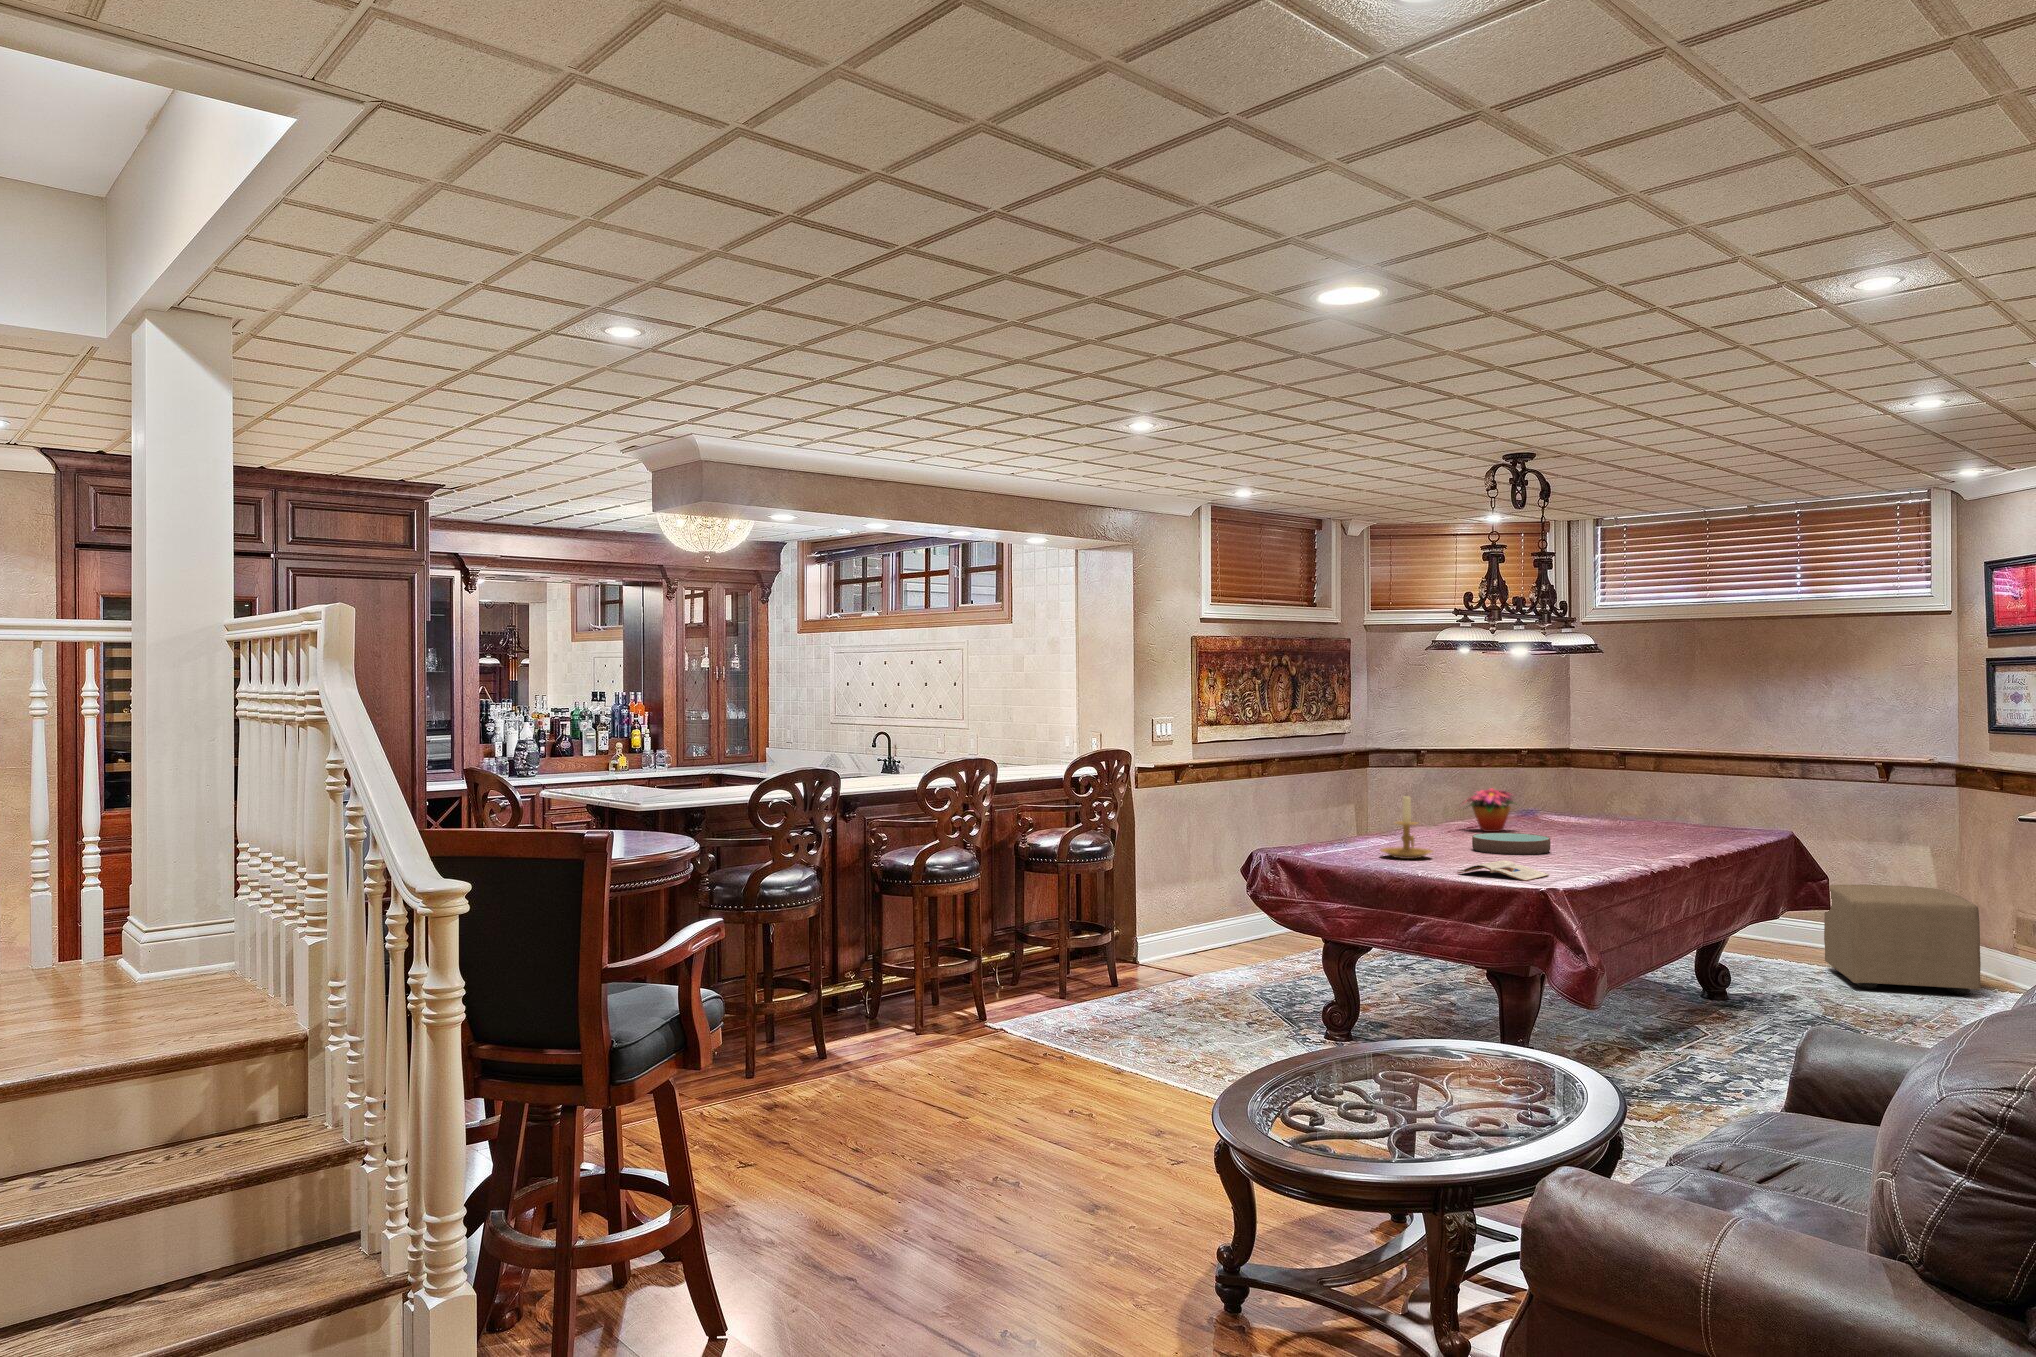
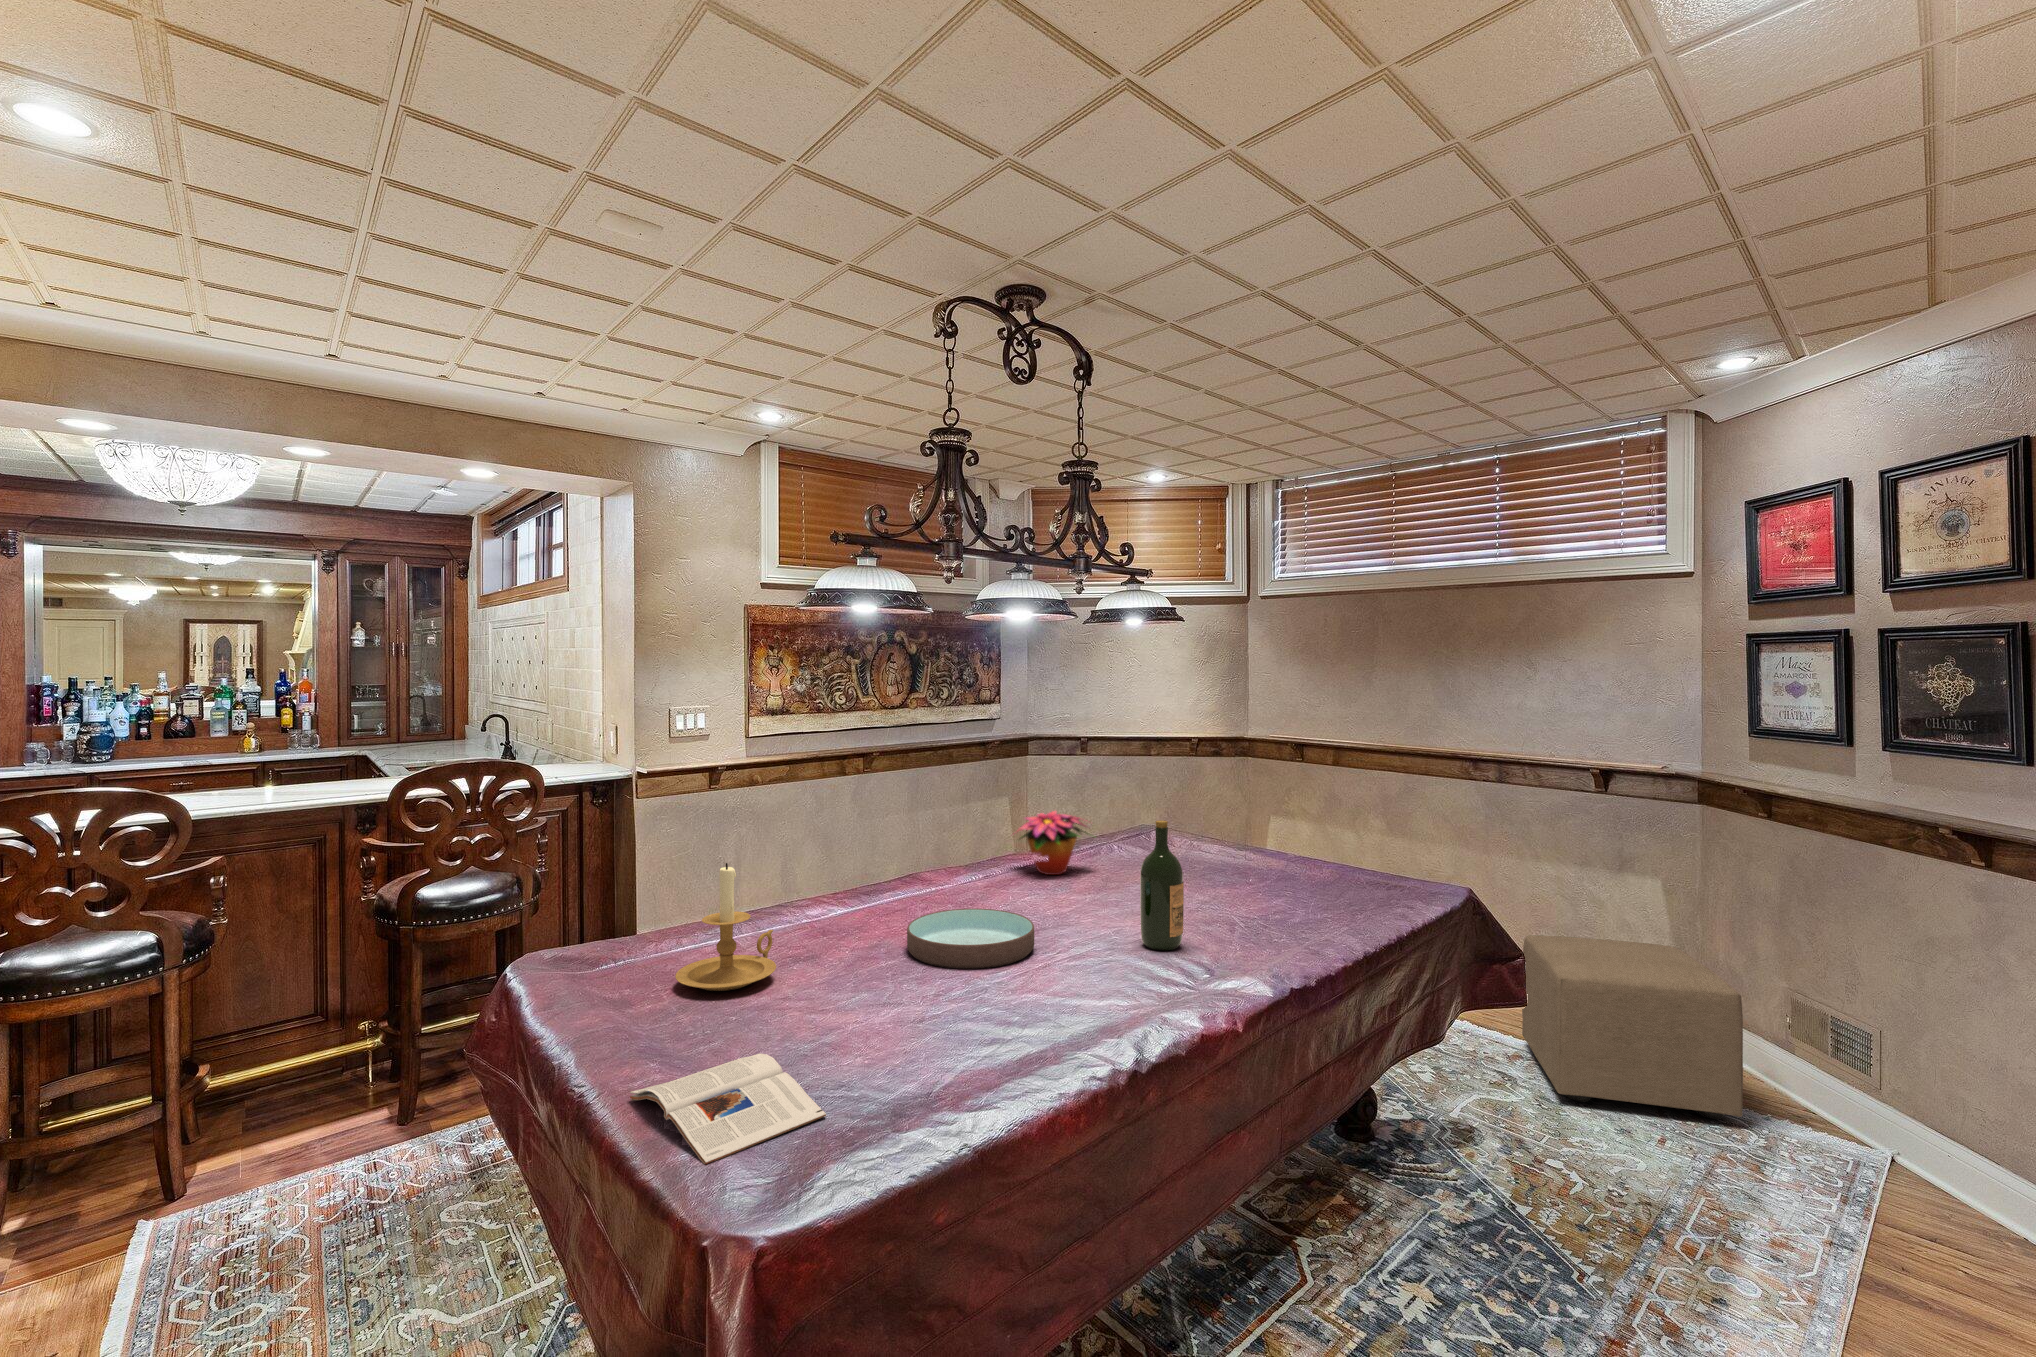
wine bottle: none [1605,777,1632,851] -> present [1140,820,1184,950]

